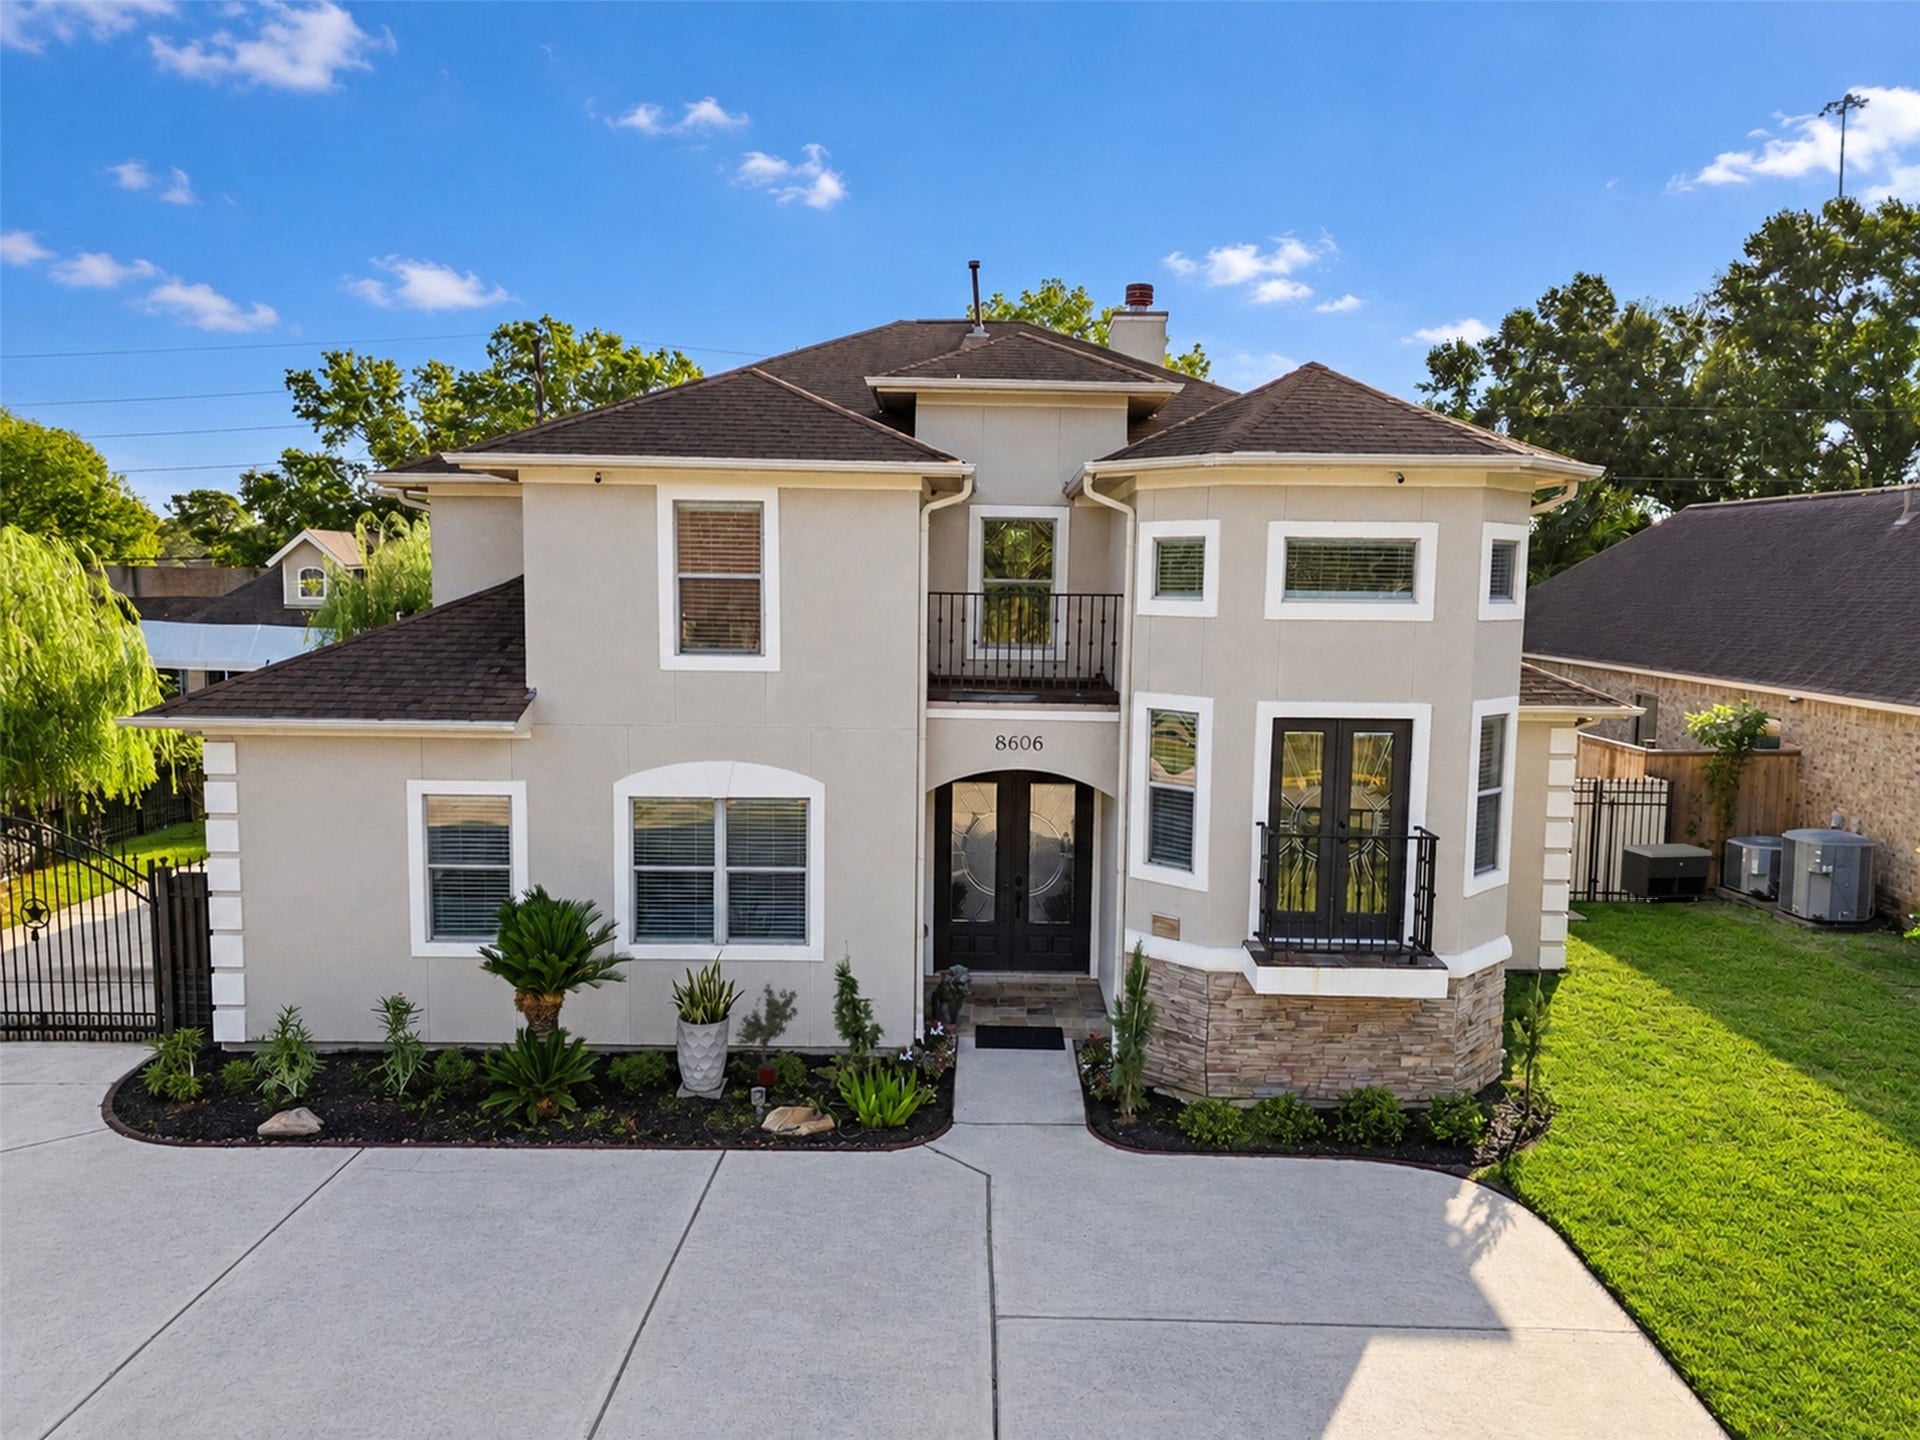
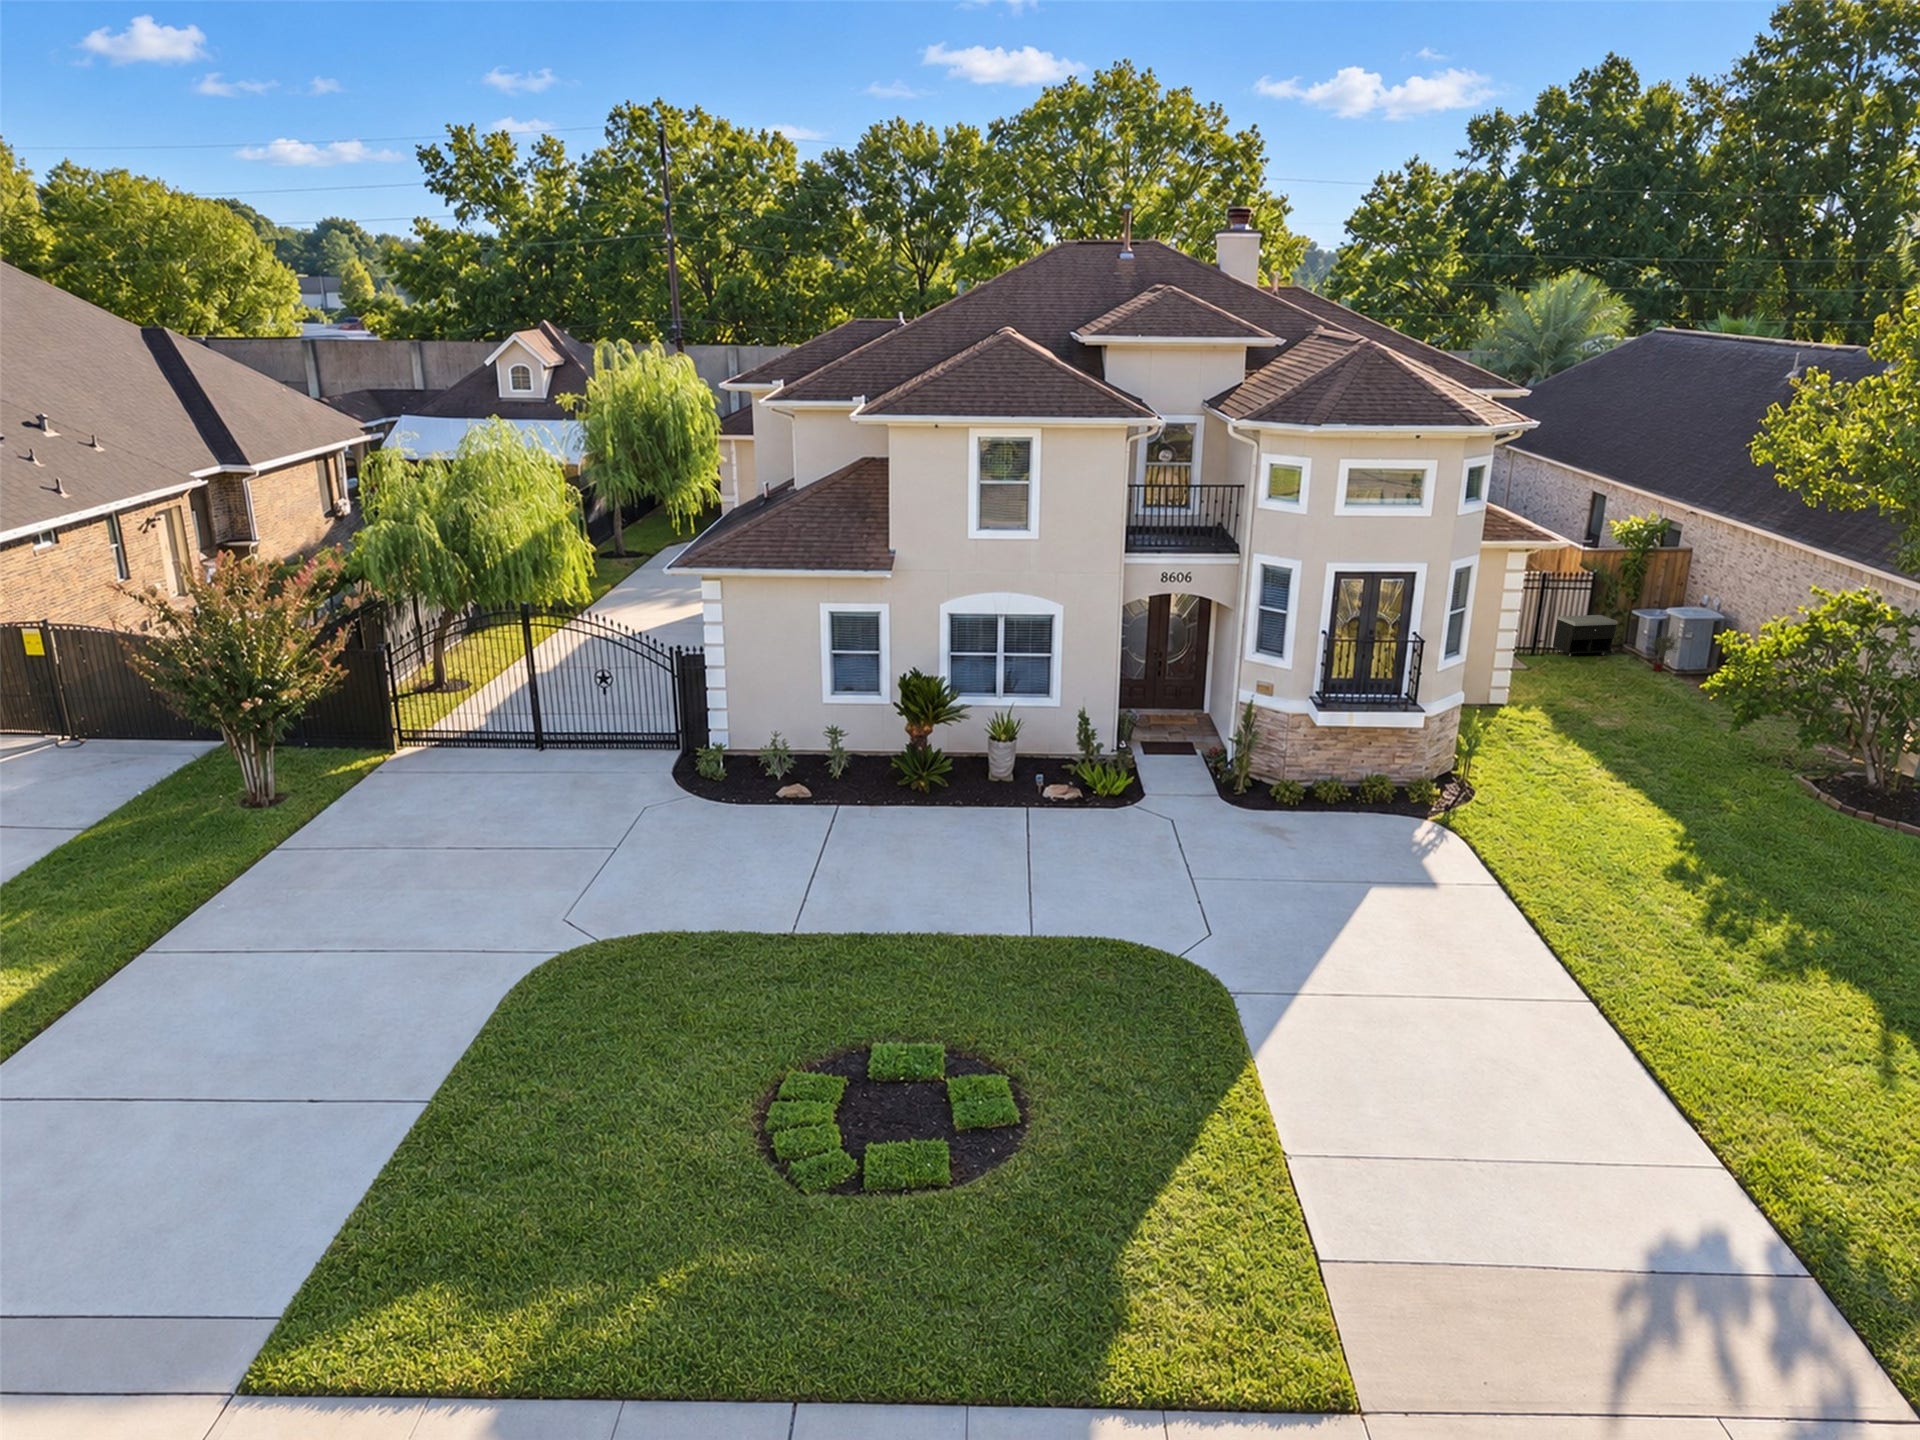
potted tree: present [736,984,797,1086] -> present [1653,632,1678,671]

